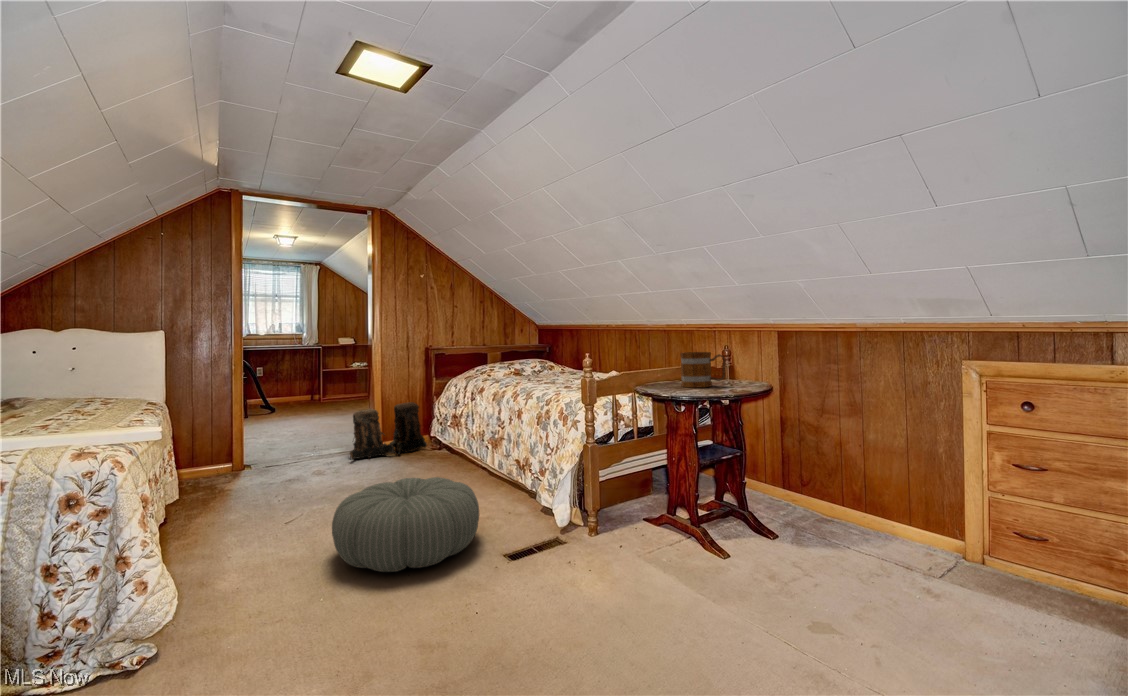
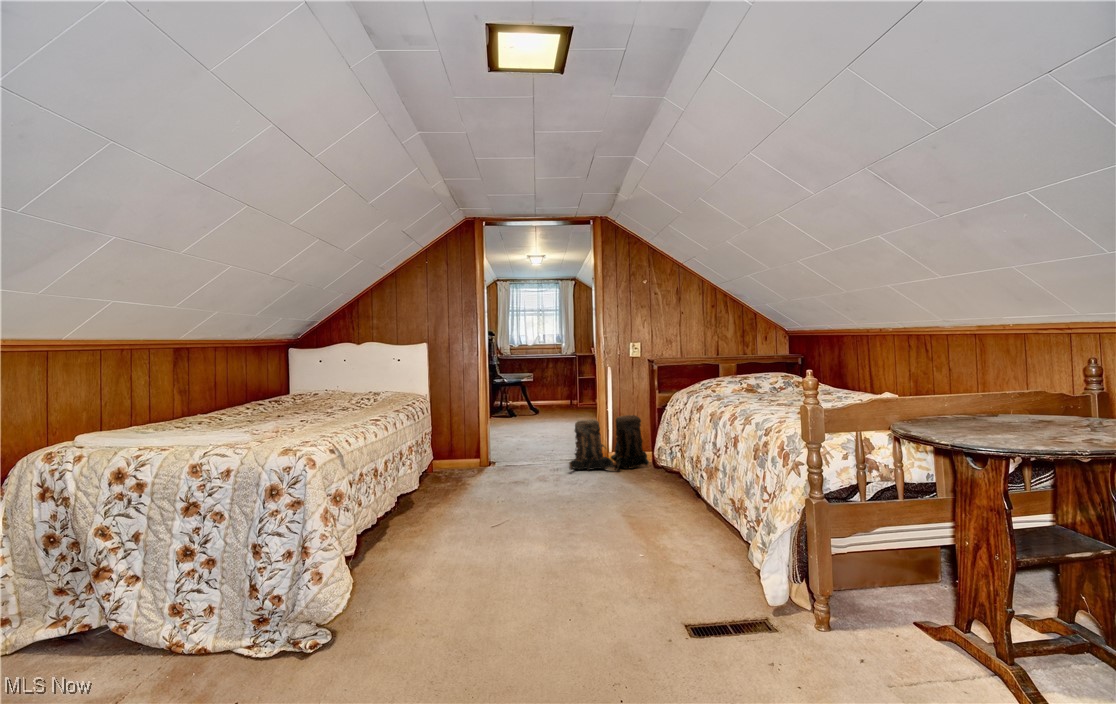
mug: present [681,352,726,388] -> none [978,375,1073,434]
pouf: present [332,477,479,572] -> none [501,505,663,617]

